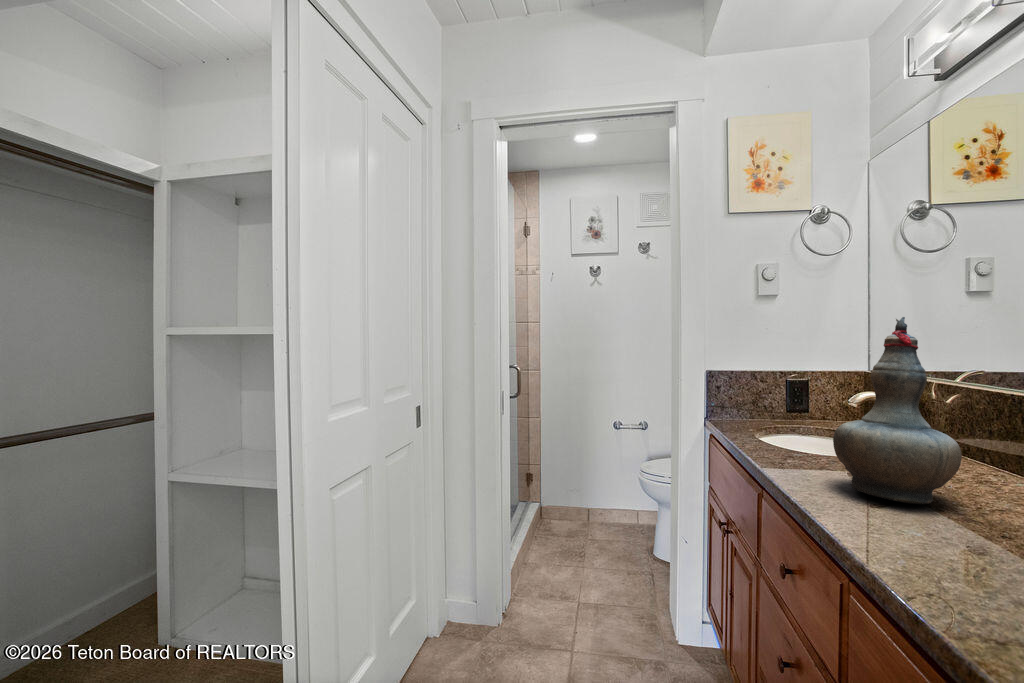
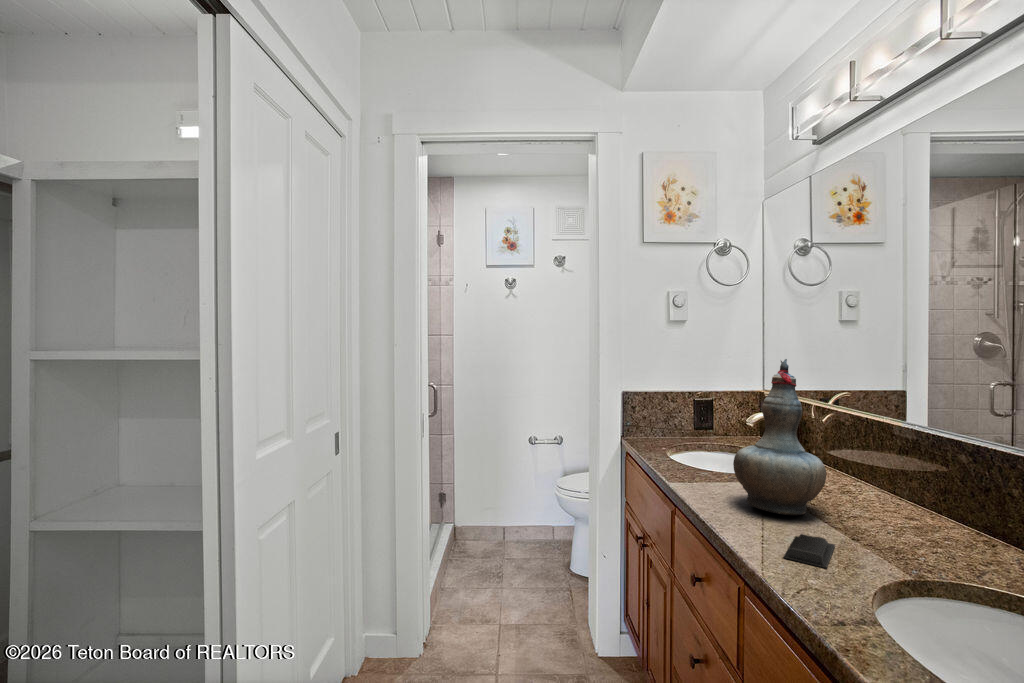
soap bar: none [903,525,978,570] -> present [784,534,835,568]

